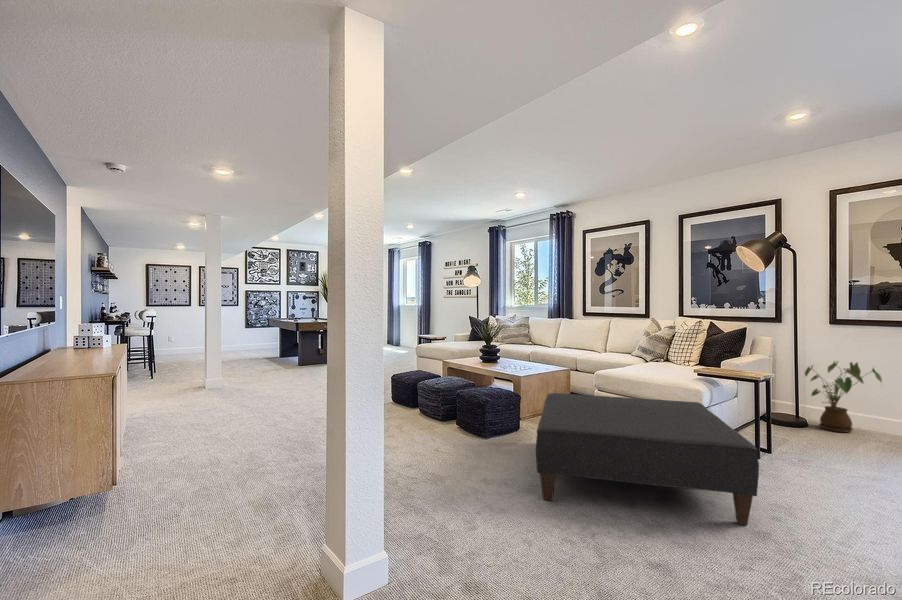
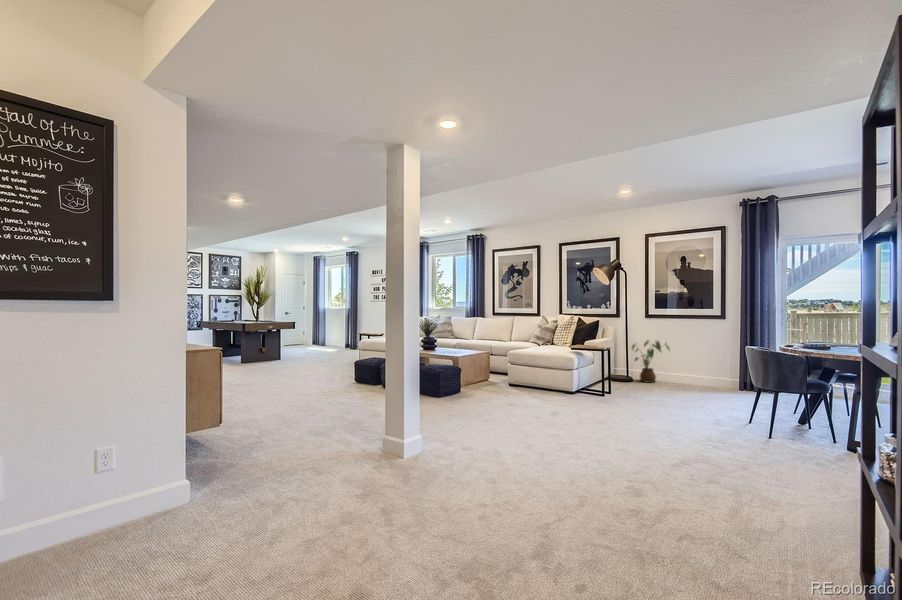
ottoman: present [536,393,759,525] -> none [482,363,597,417]

